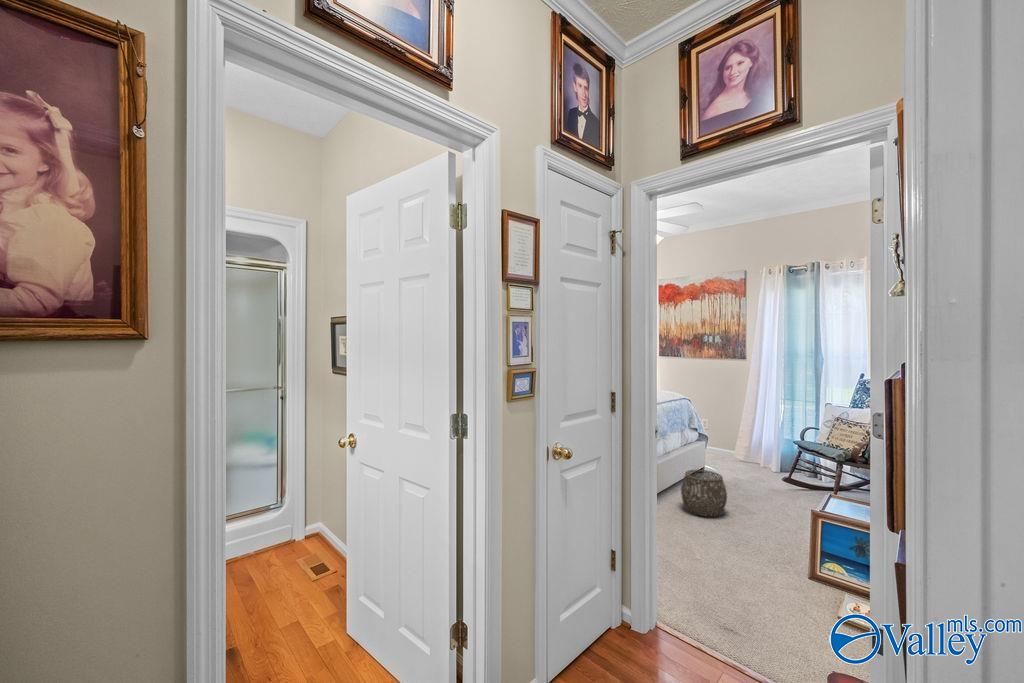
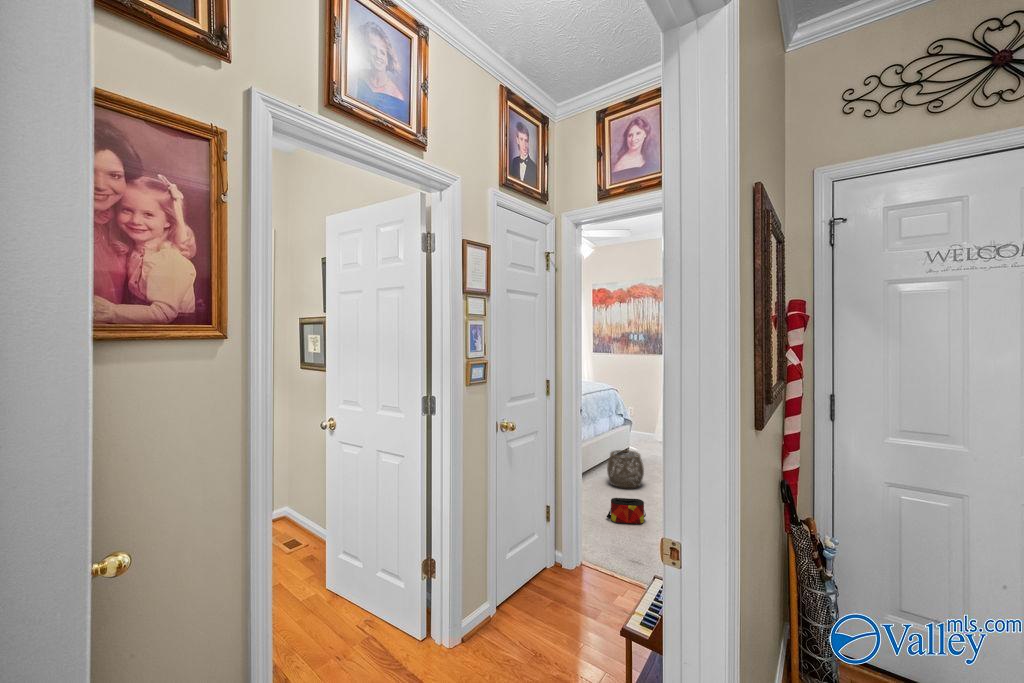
bag: none [684,532,735,568] -> present [606,498,646,524]

